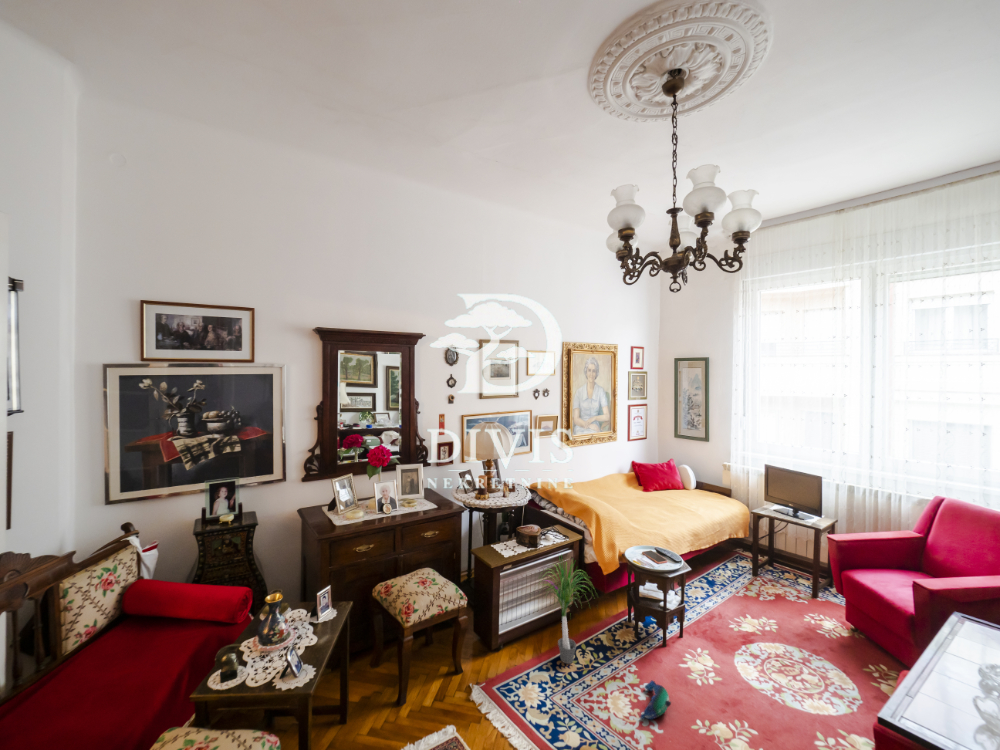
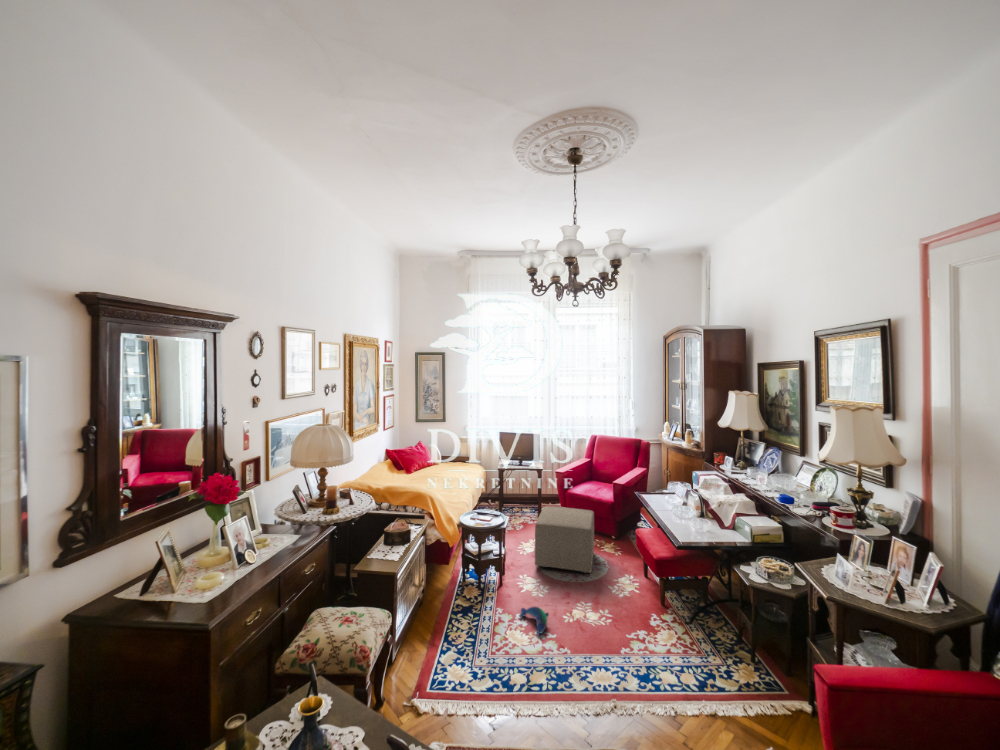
potted plant: present [539,564,585,664] -> none [417,533,483,636]
ottoman: none [729,580,858,702] -> present [535,506,594,574]

